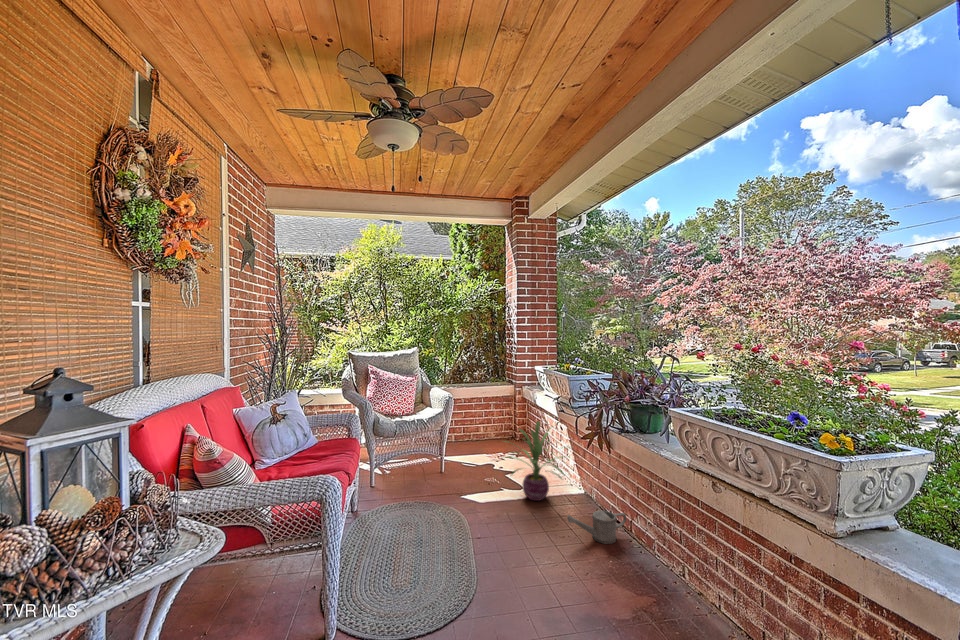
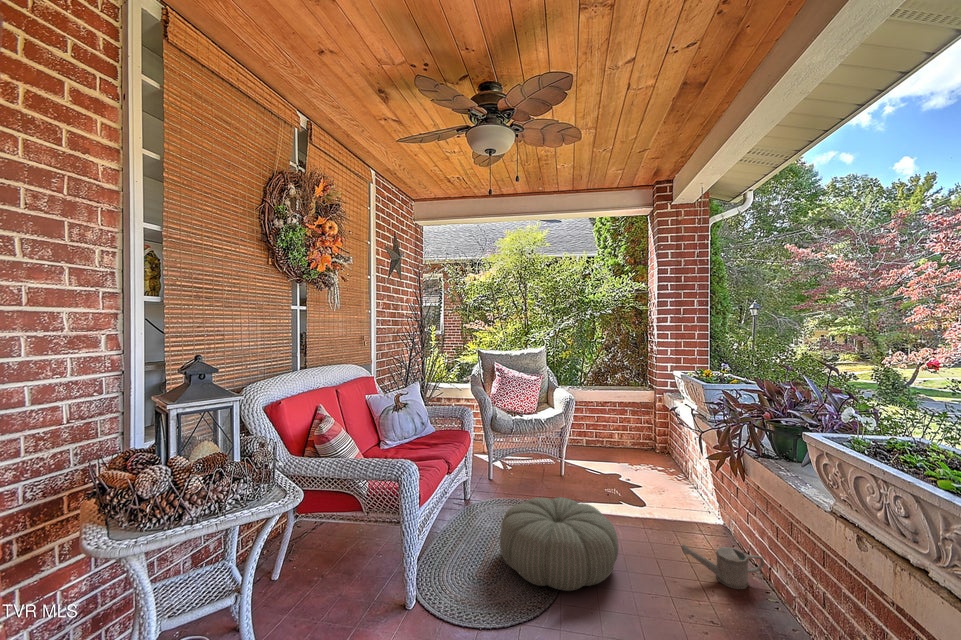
decorative plant: present [505,422,563,501] -> none [617,434,712,524]
pouf: none [405,491,518,581] -> present [500,497,618,591]

